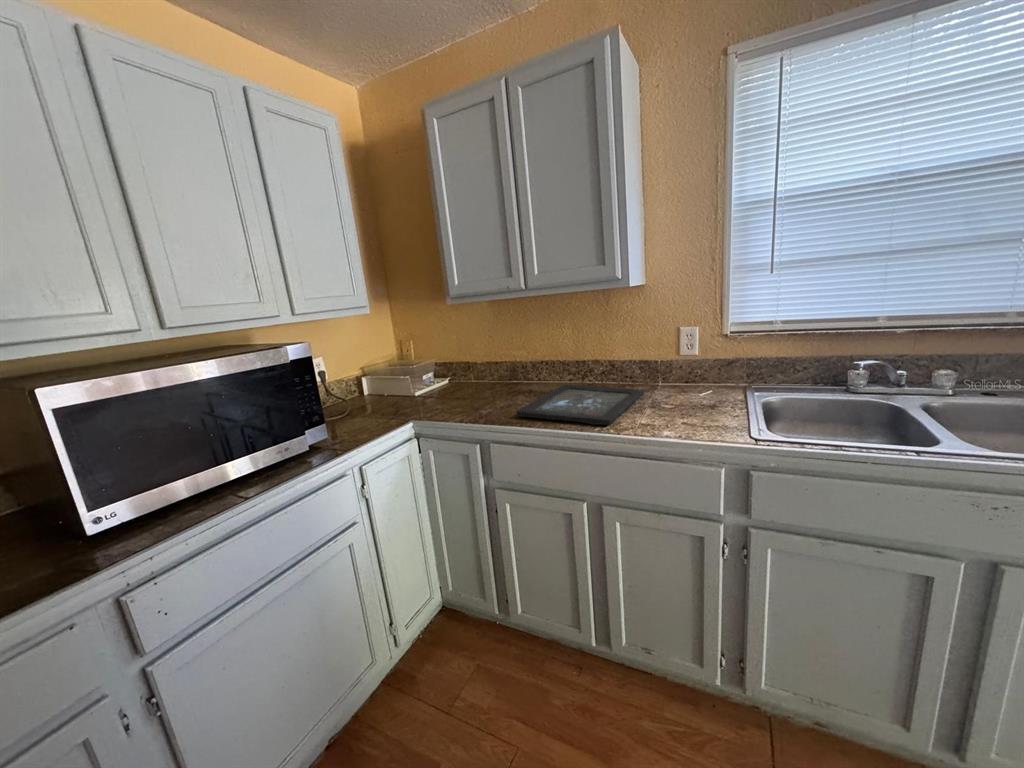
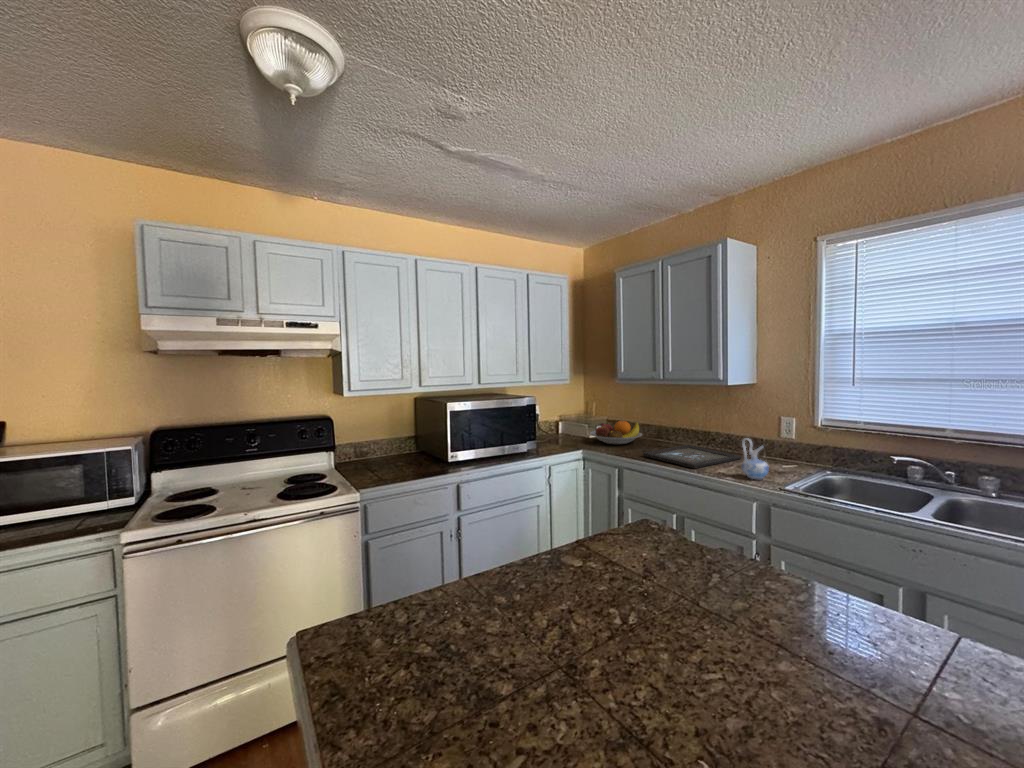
fruit bowl: none [415,360,496,402] -> present [590,421,642,444]
ceramic pitcher: none [681,365,721,427] -> present [742,438,769,479]

